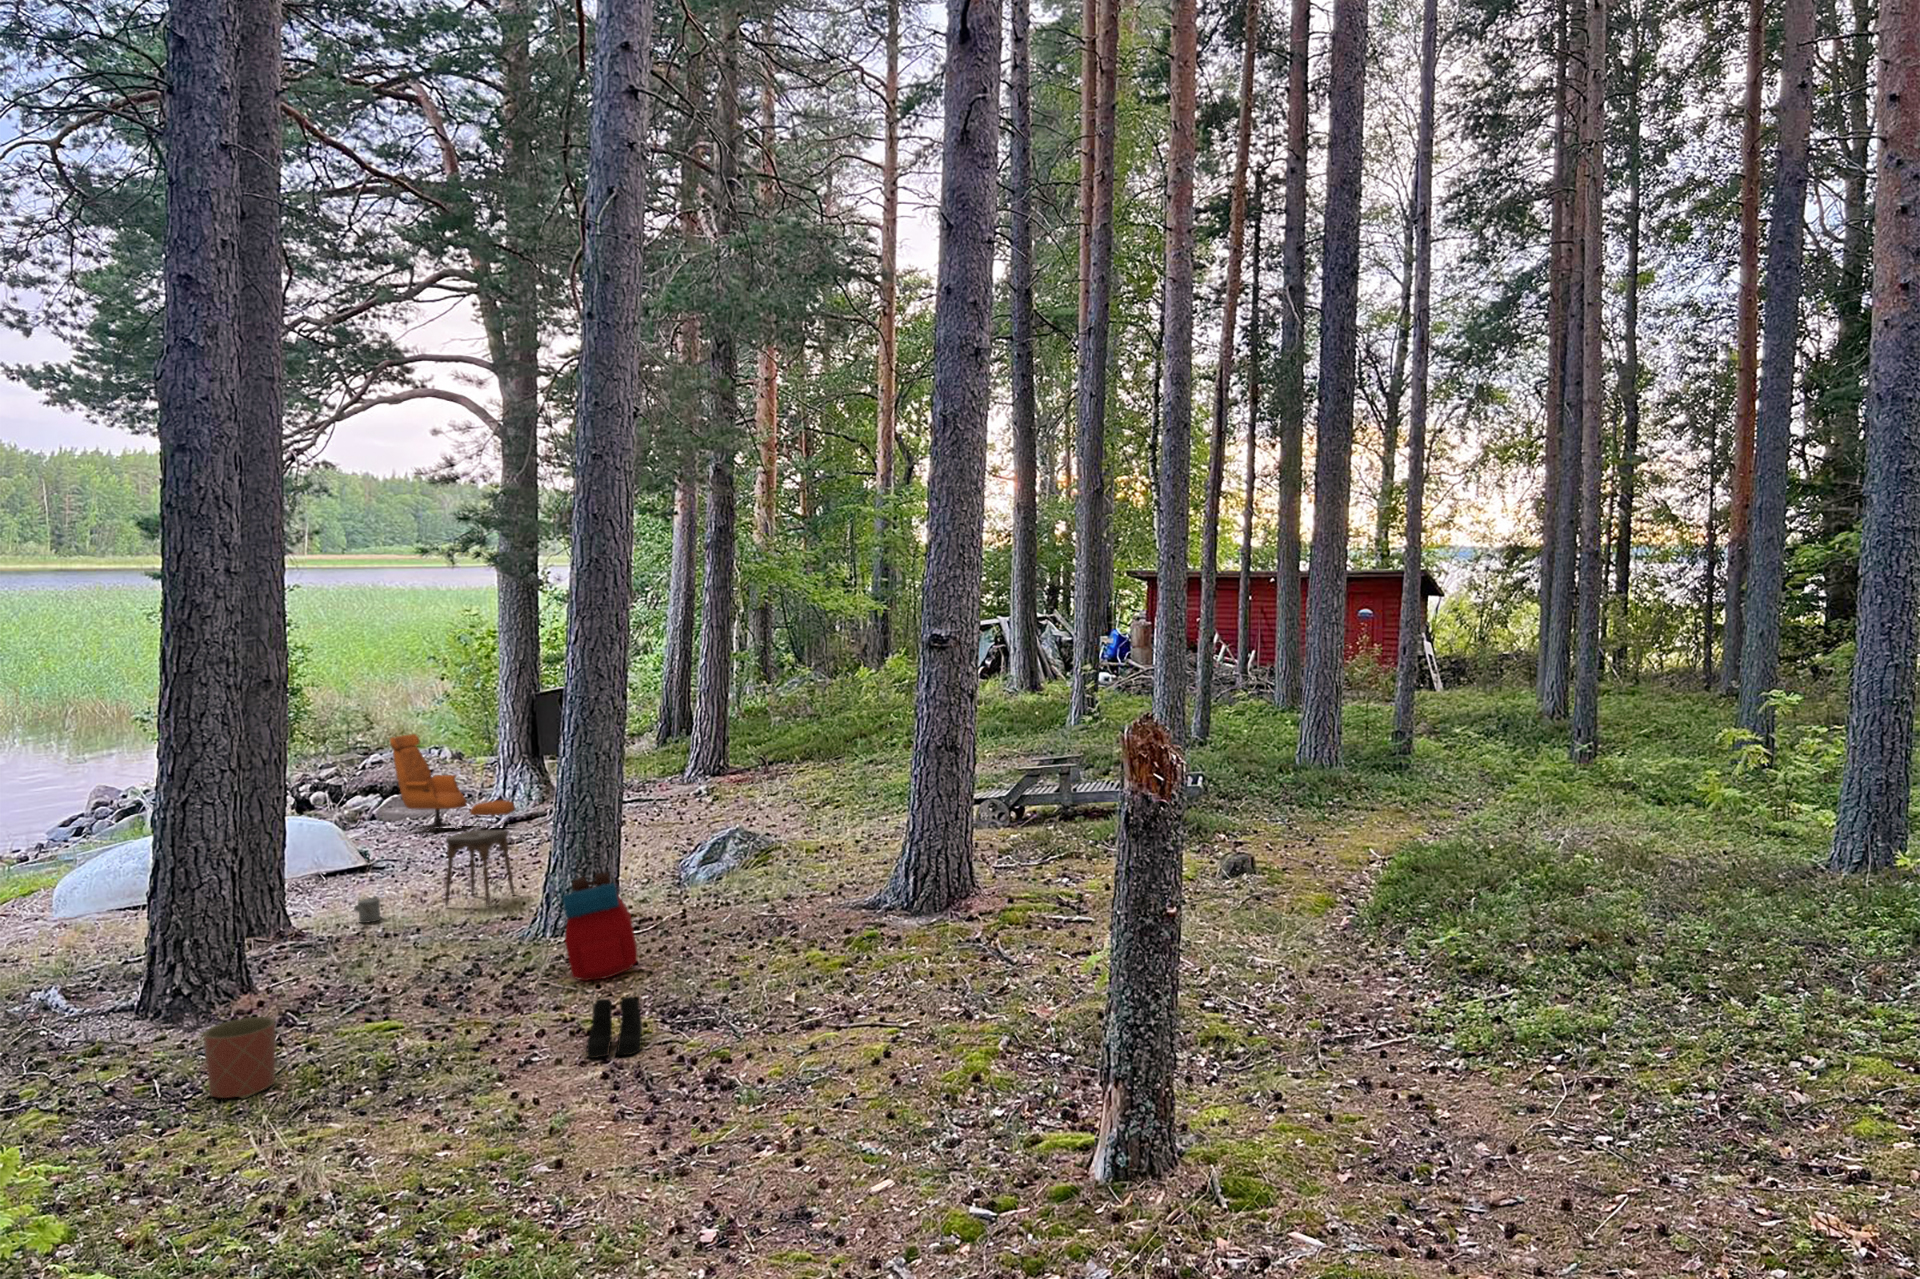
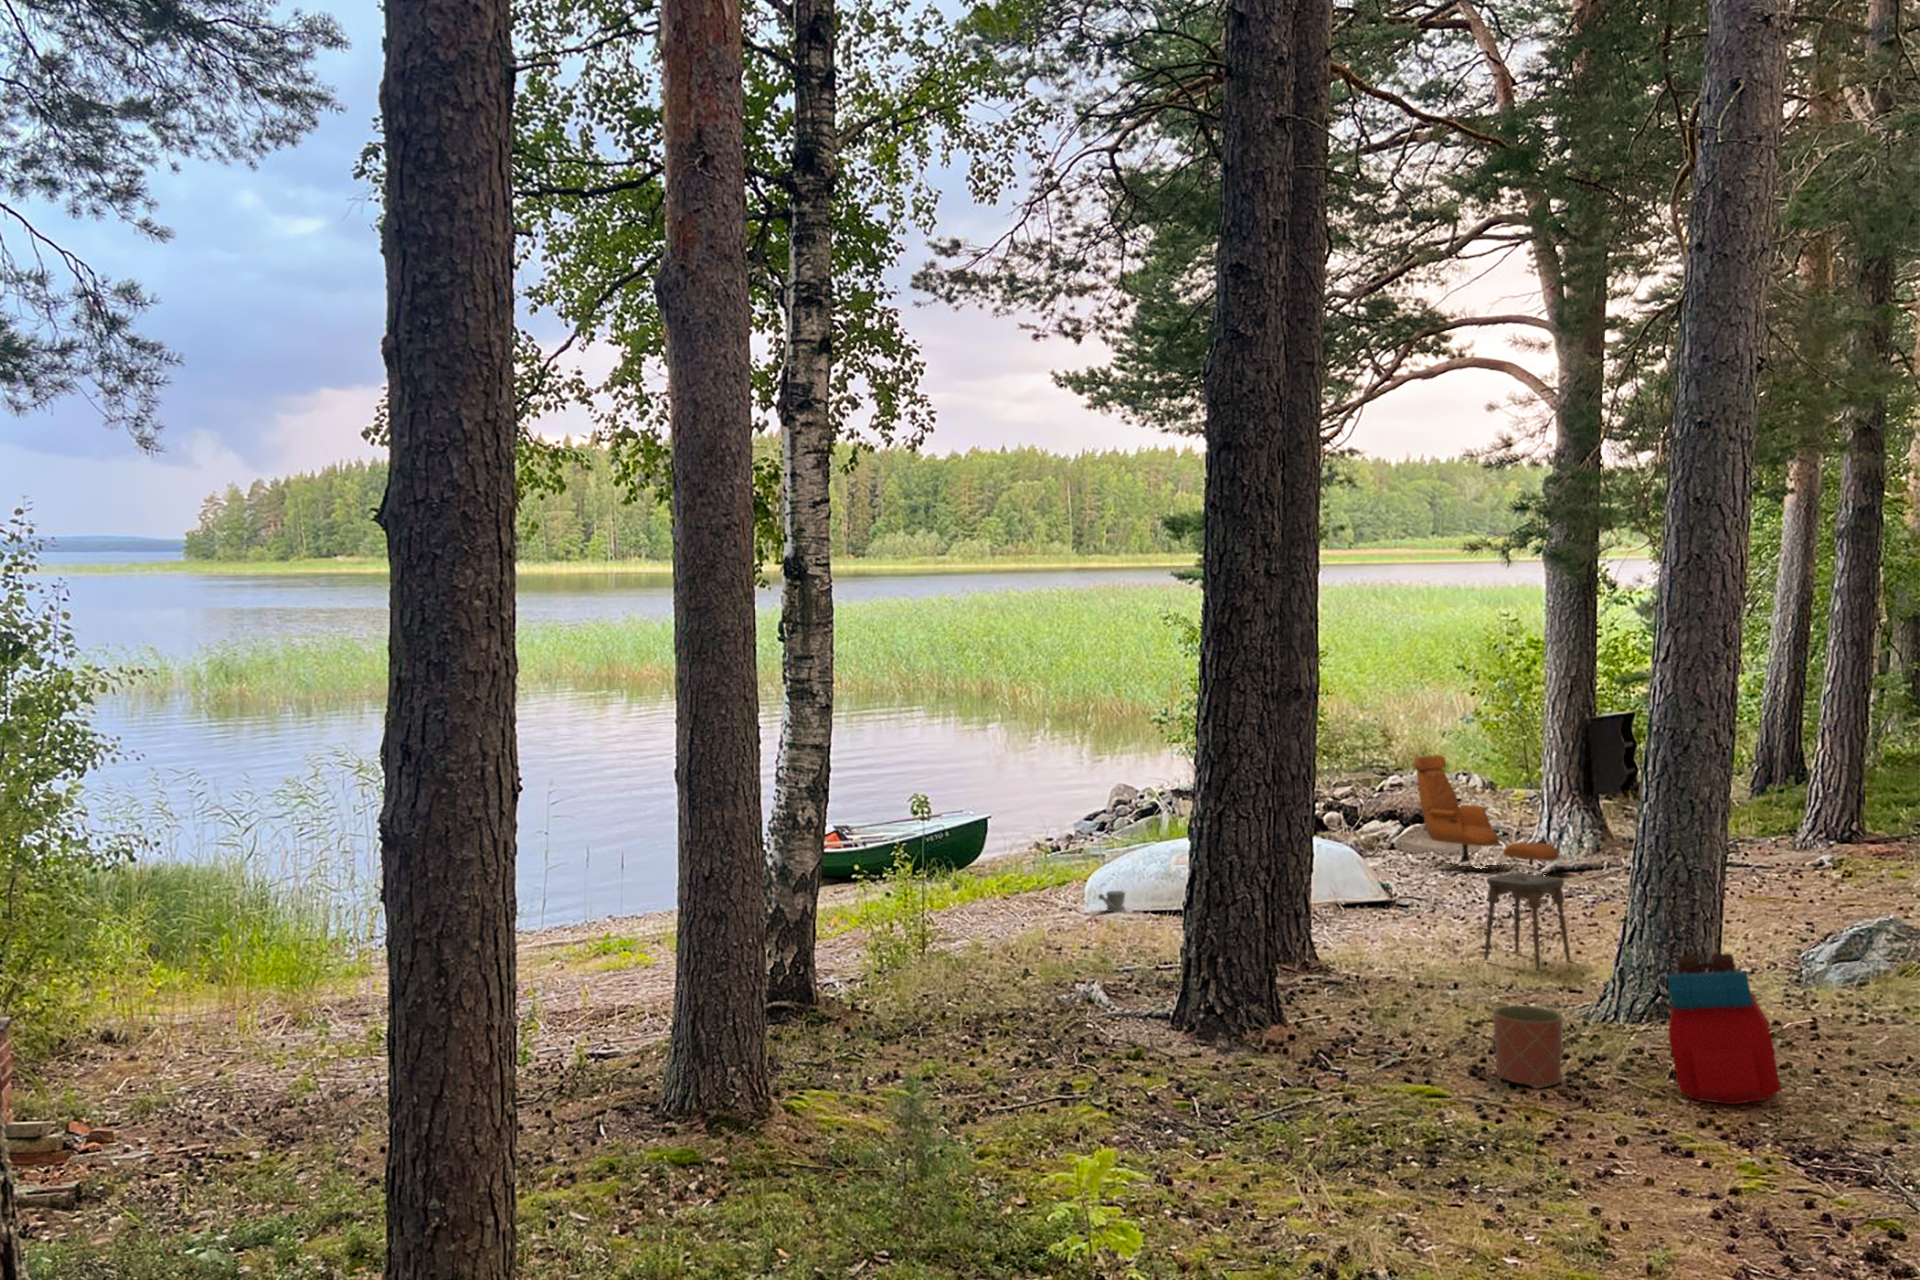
watering can: present [354,896,381,923] -> present [1099,891,1125,912]
boots: present [587,996,642,1058] -> none [1723,1138,1814,1237]
planter: present [204,1017,276,1098] -> present [1493,1006,1563,1089]

